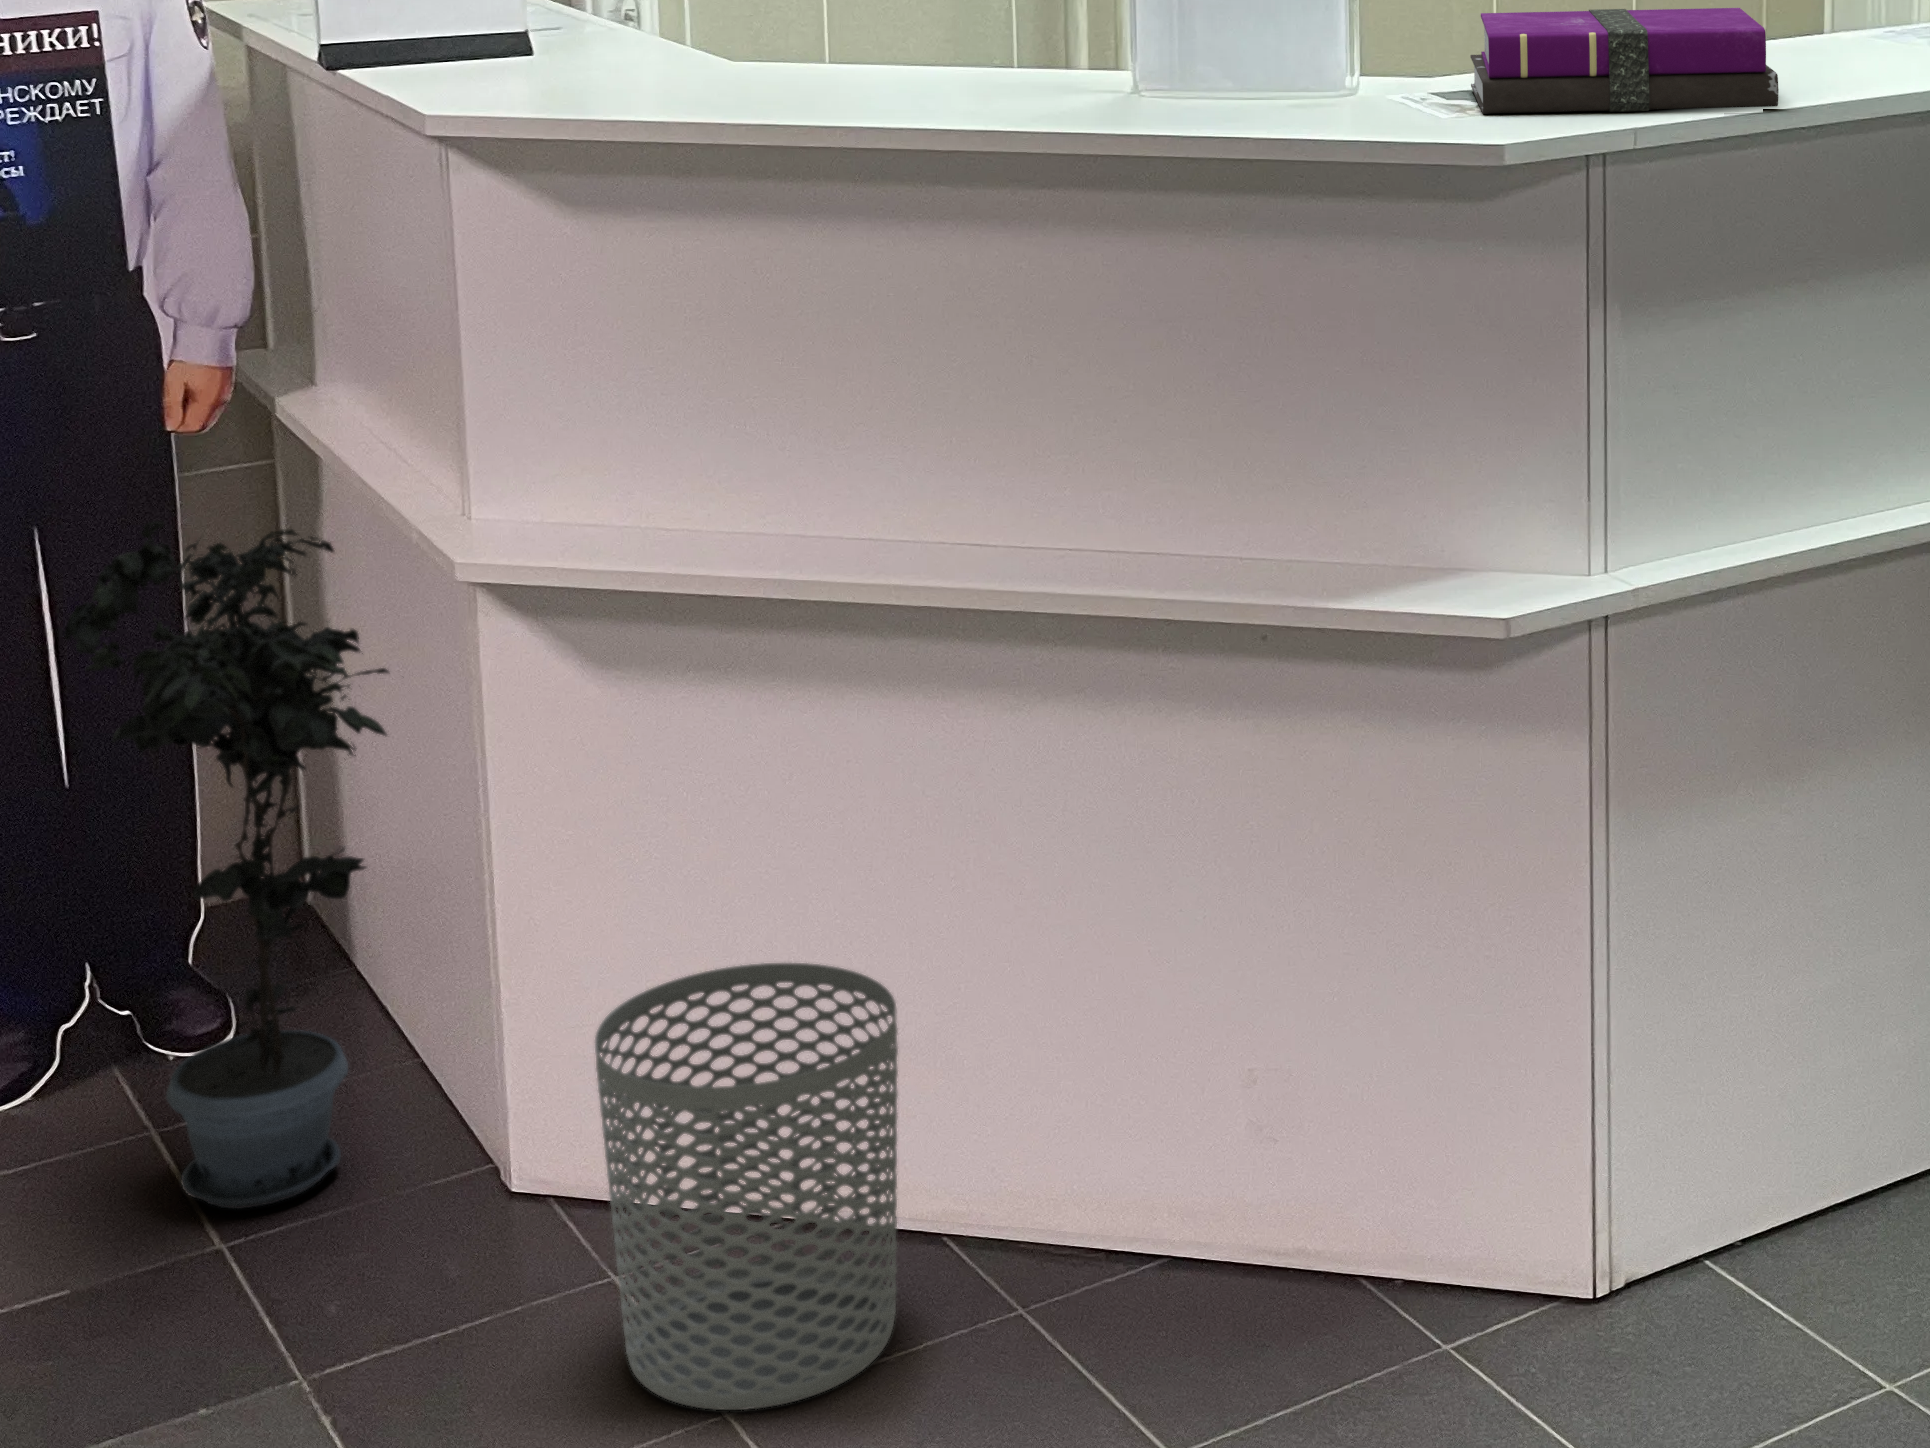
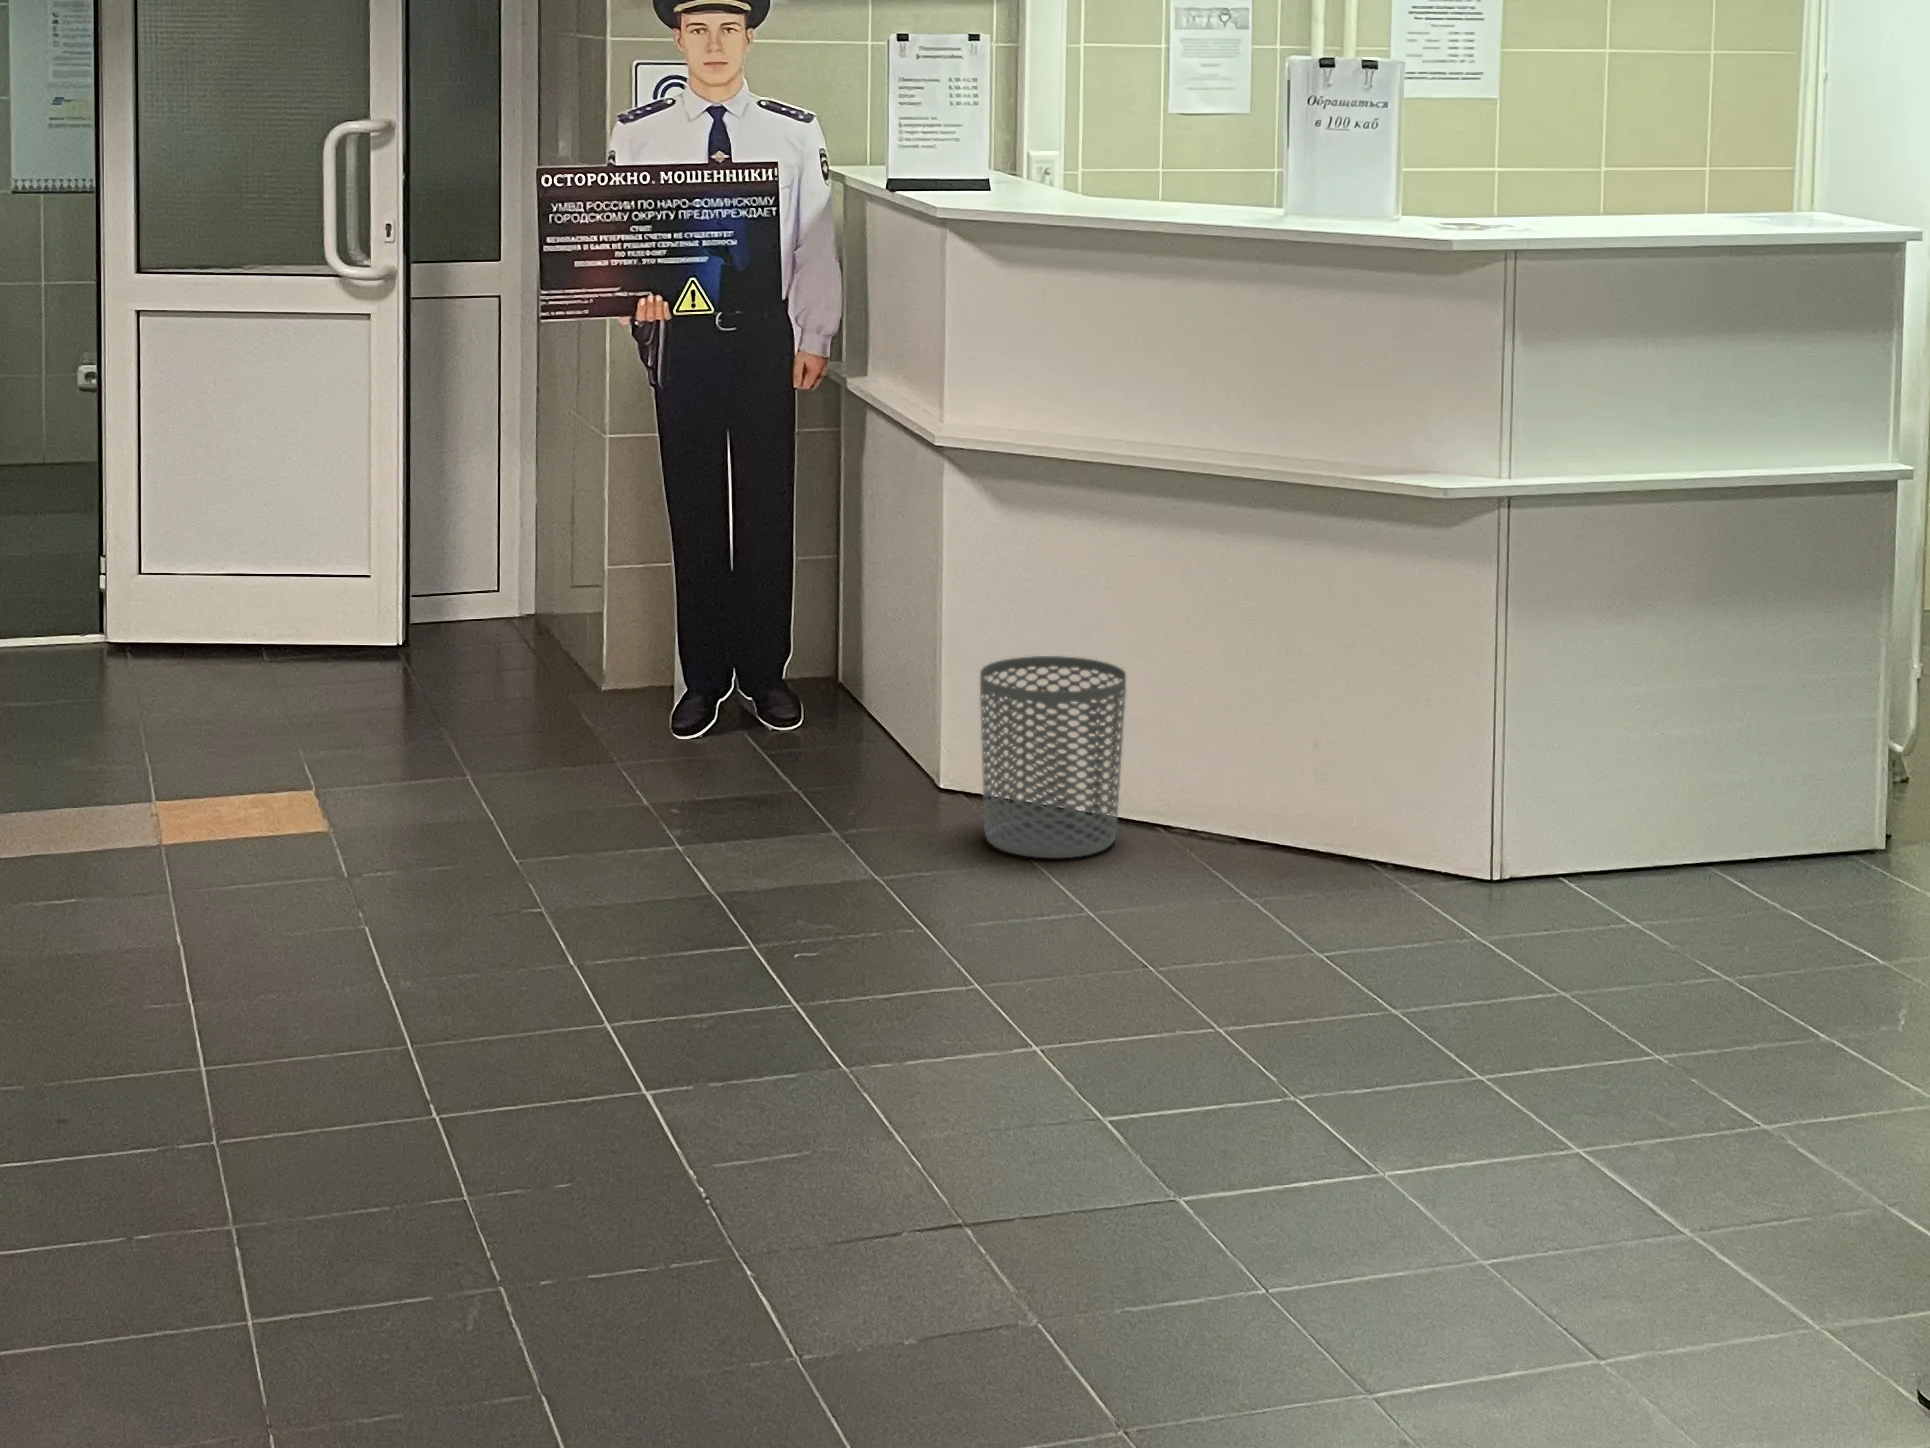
notebook: present [1470,8,1778,114] -> none [1430,192,1586,243]
potted plant: present [64,521,389,1209] -> none [745,414,903,770]

